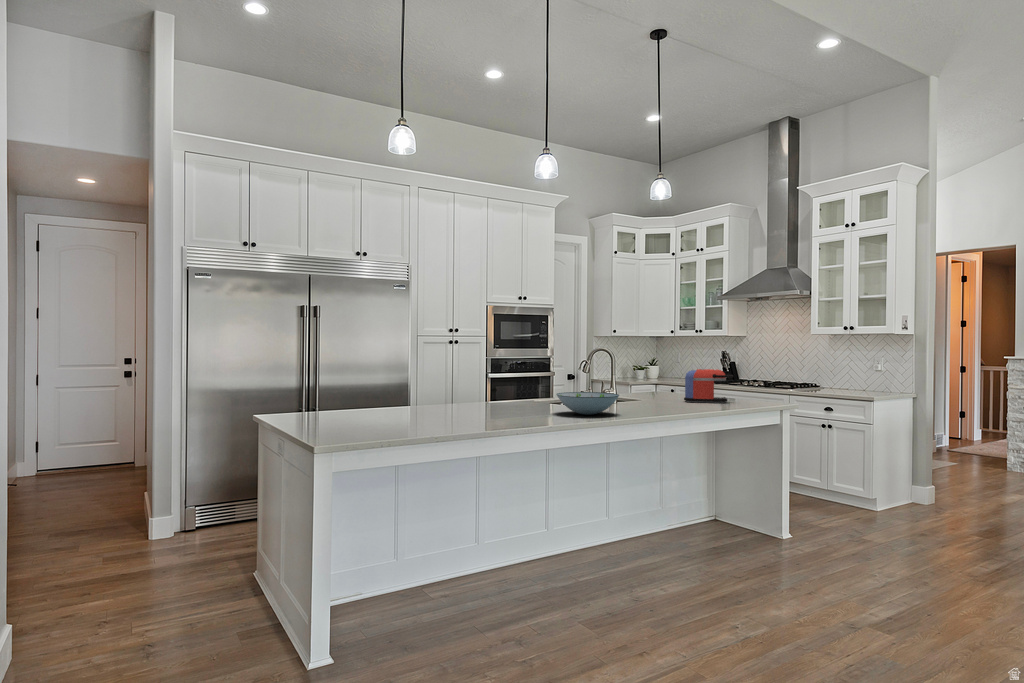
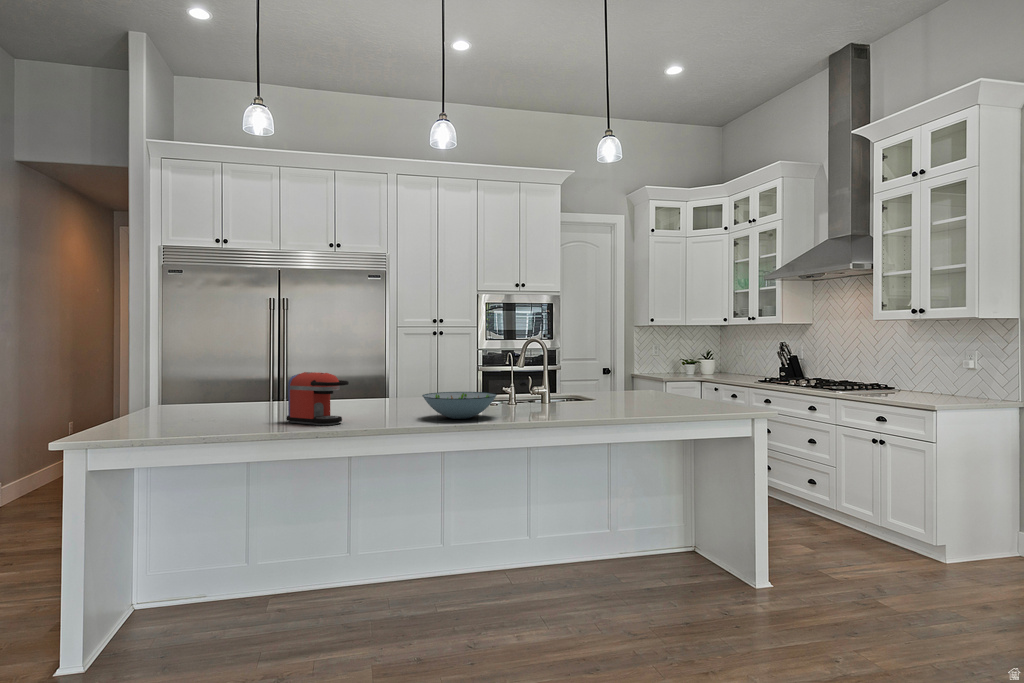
coffee maker: present [684,369,733,403] -> present [287,372,349,425]

